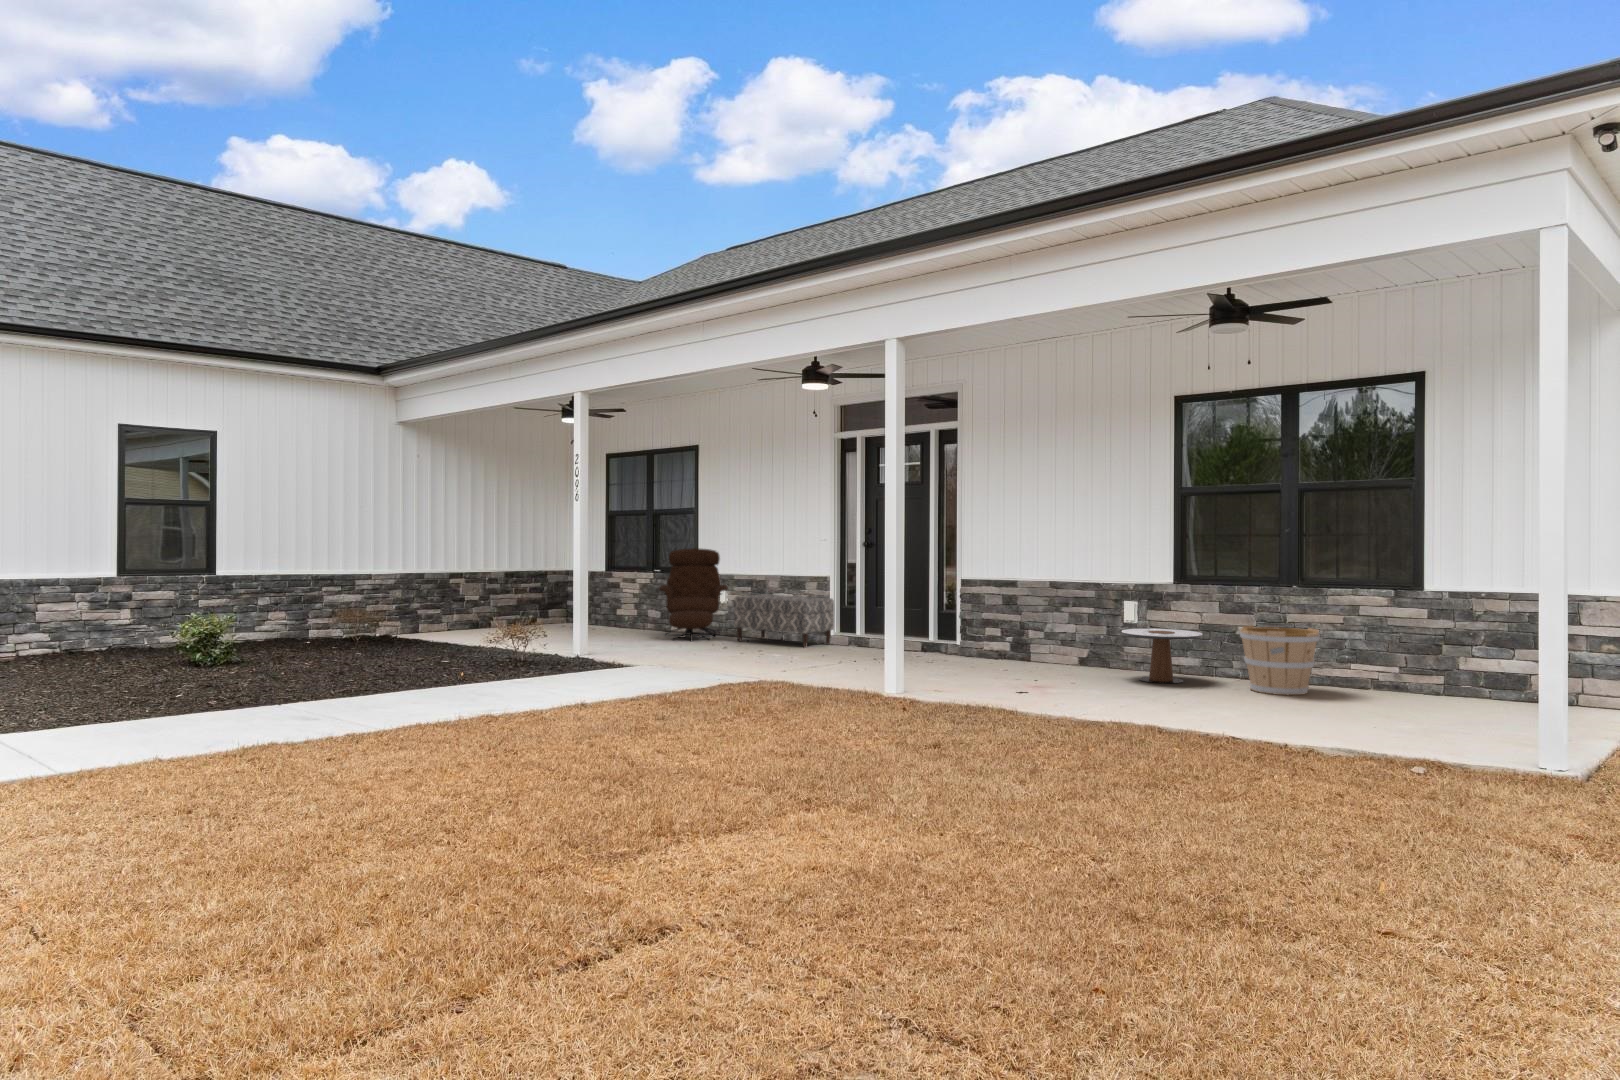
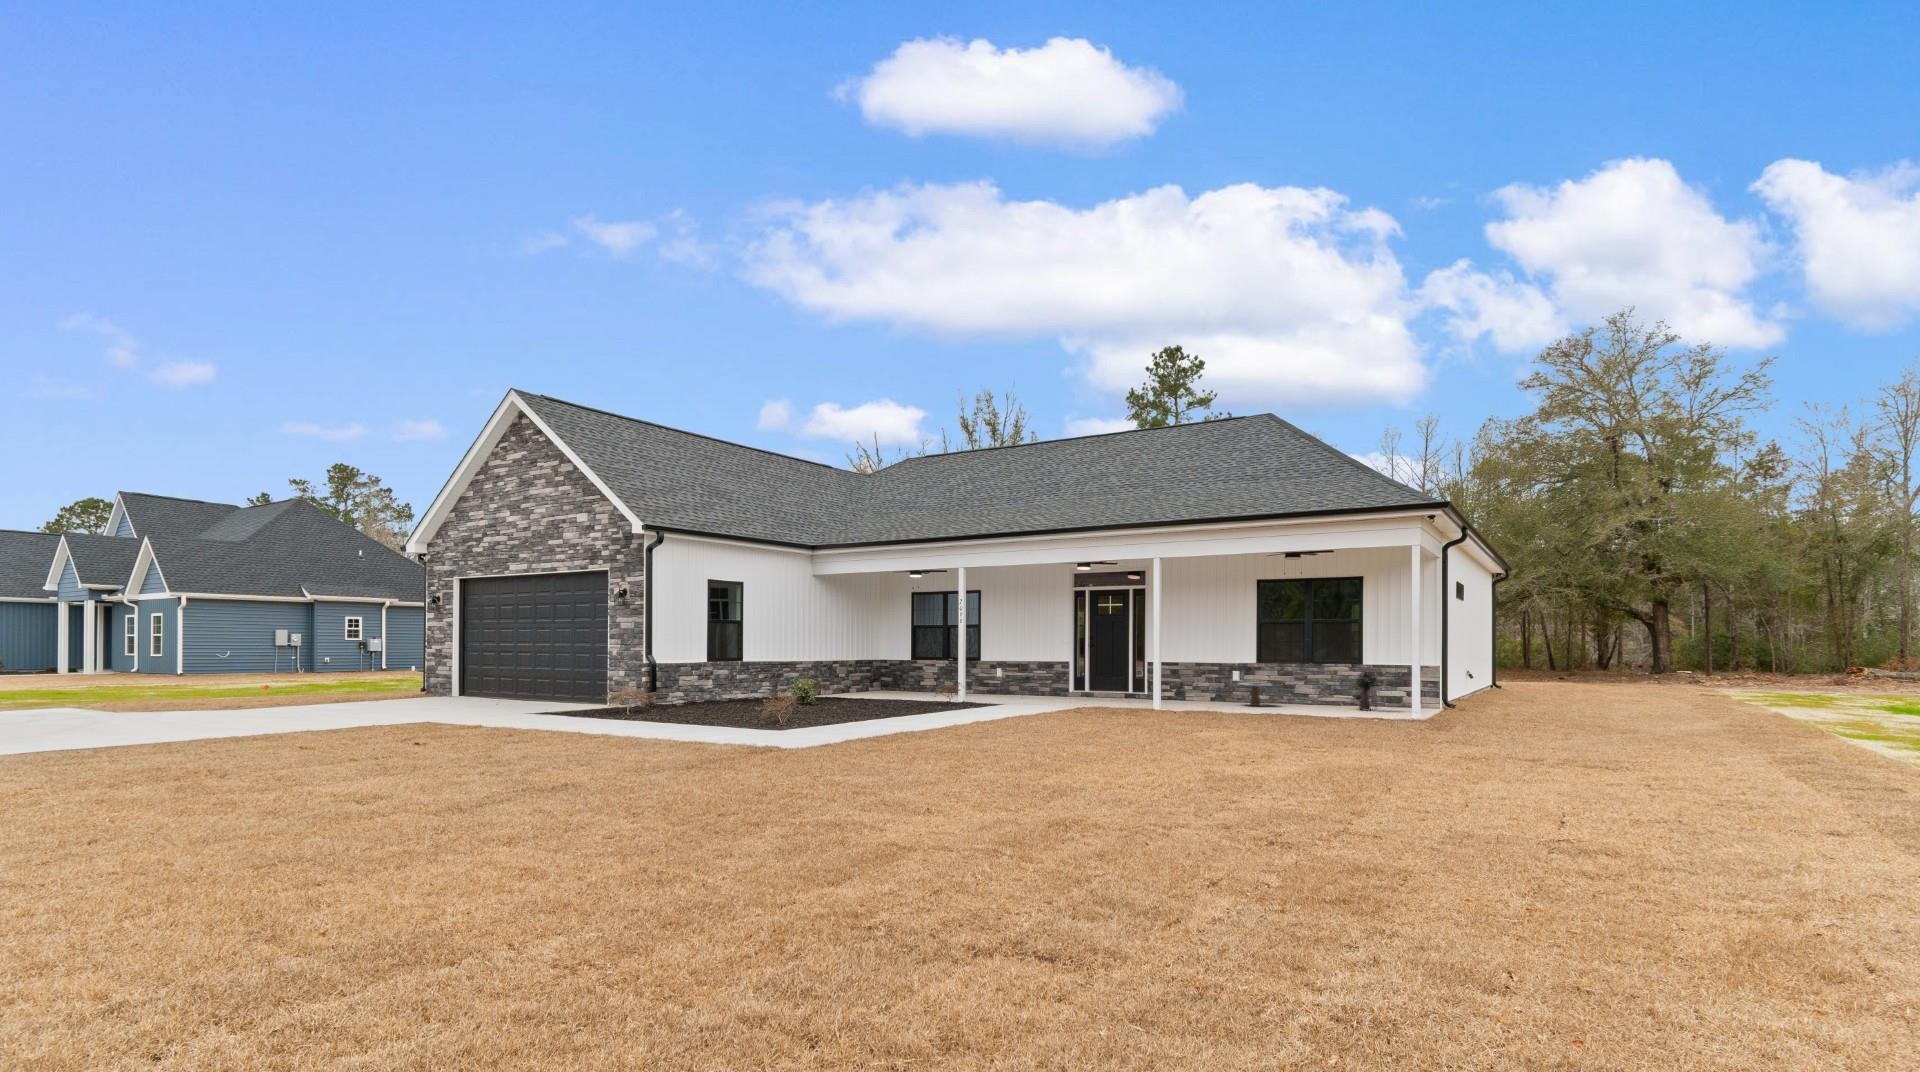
lounge chair: present [659,548,728,641] -> none [967,646,1006,696]
bench: present [734,594,834,648] -> none [1019,671,1074,698]
potted plant: none [1389,608,1465,709] -> present [1352,672,1377,711]
wooden bucket: present [1240,625,1320,695] -> none [1290,680,1323,708]

